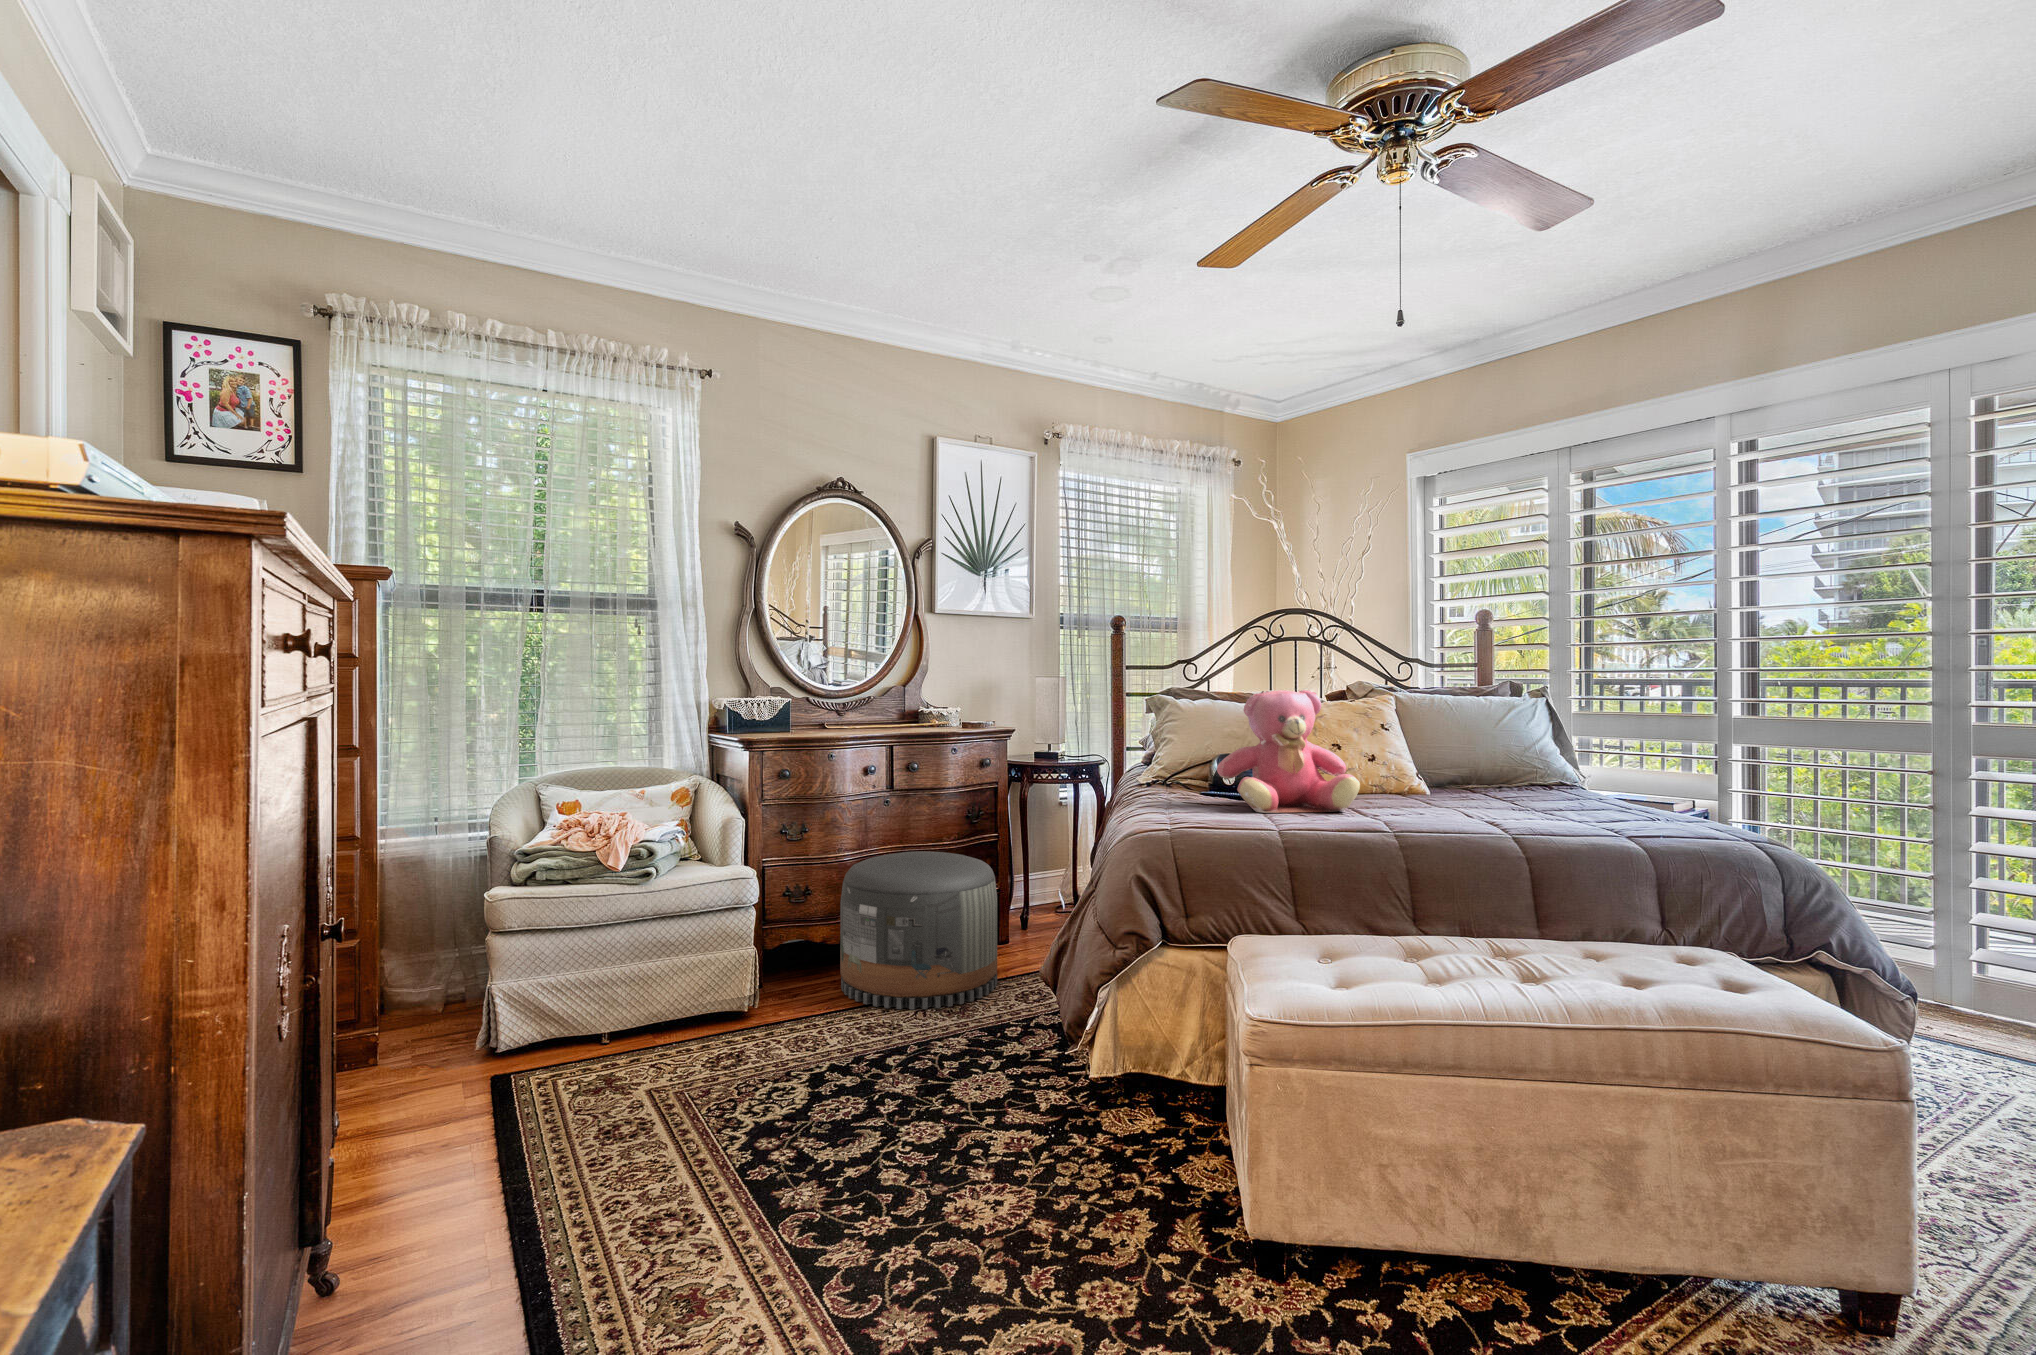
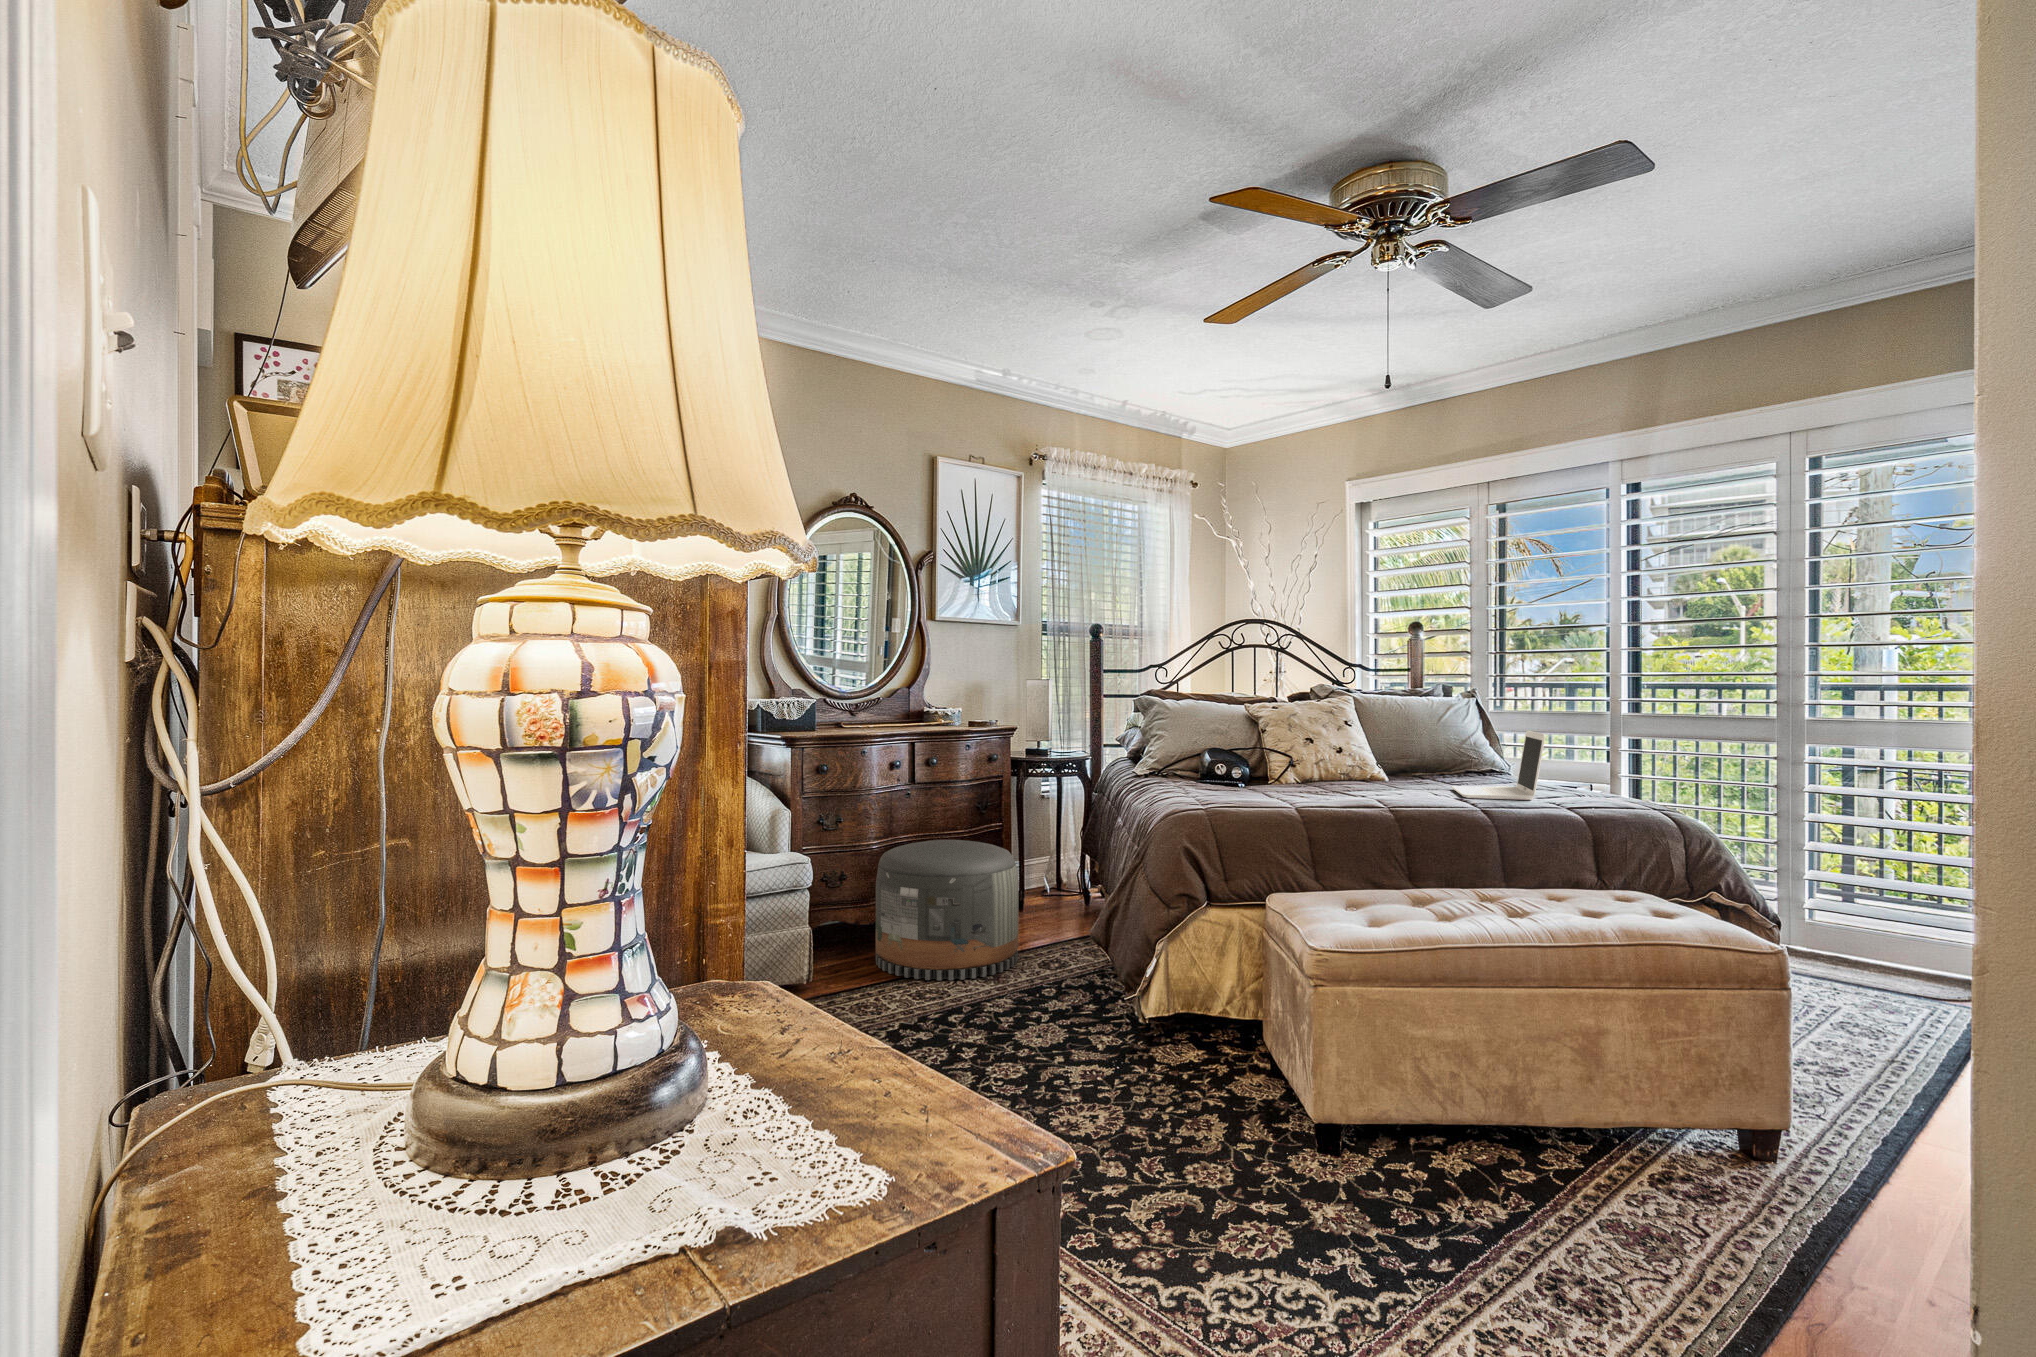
teddy bear: present [1217,689,1360,813] -> none [1223,691,1347,797]
laptop: none [1496,736,1606,822] -> present [1452,730,1545,800]

